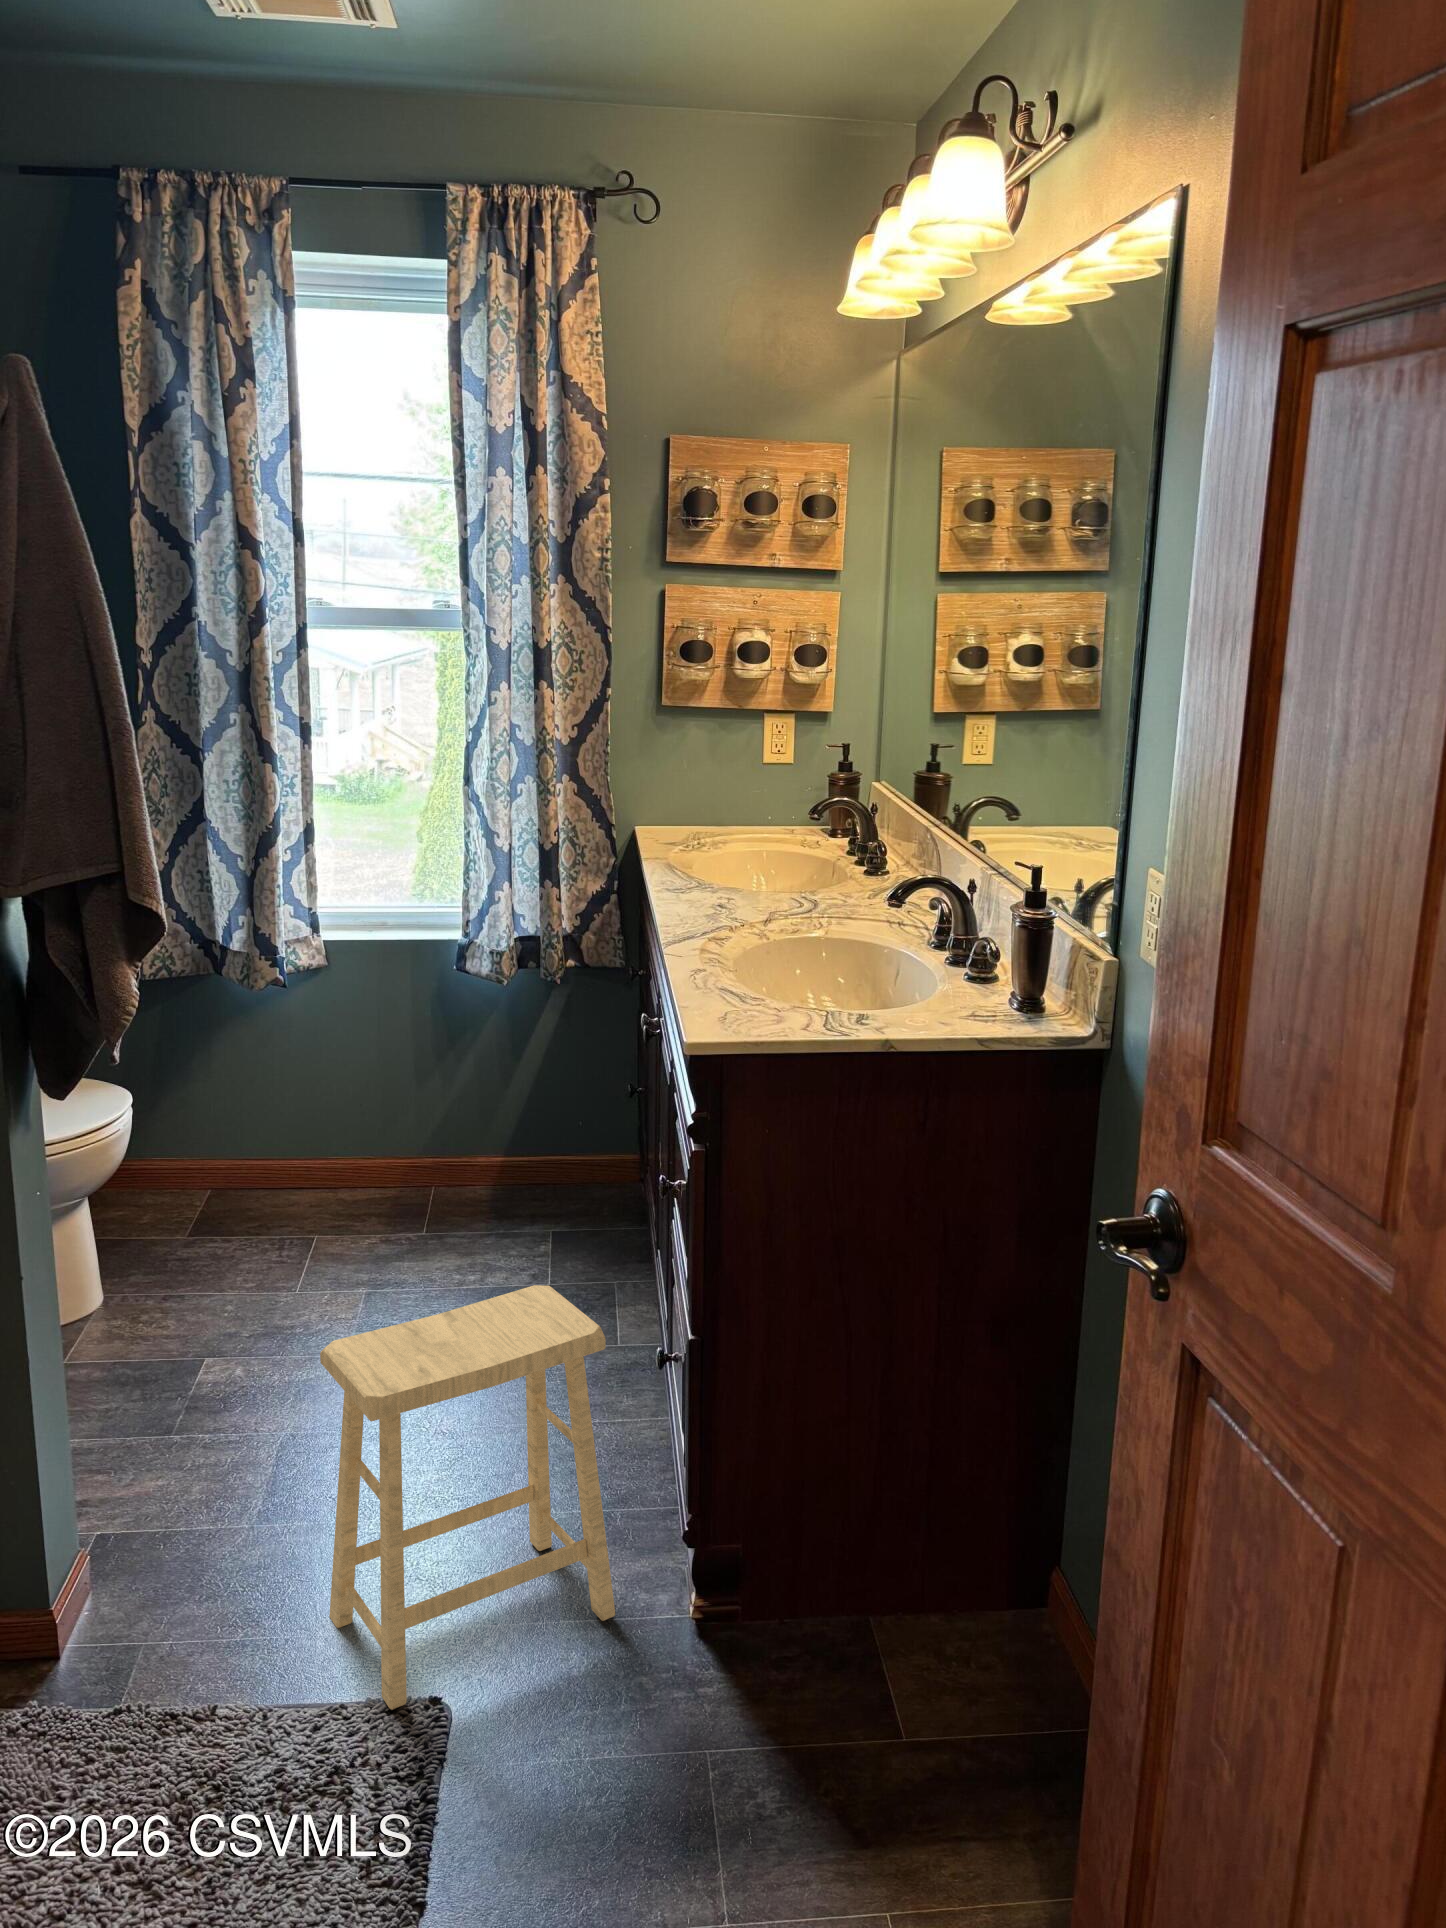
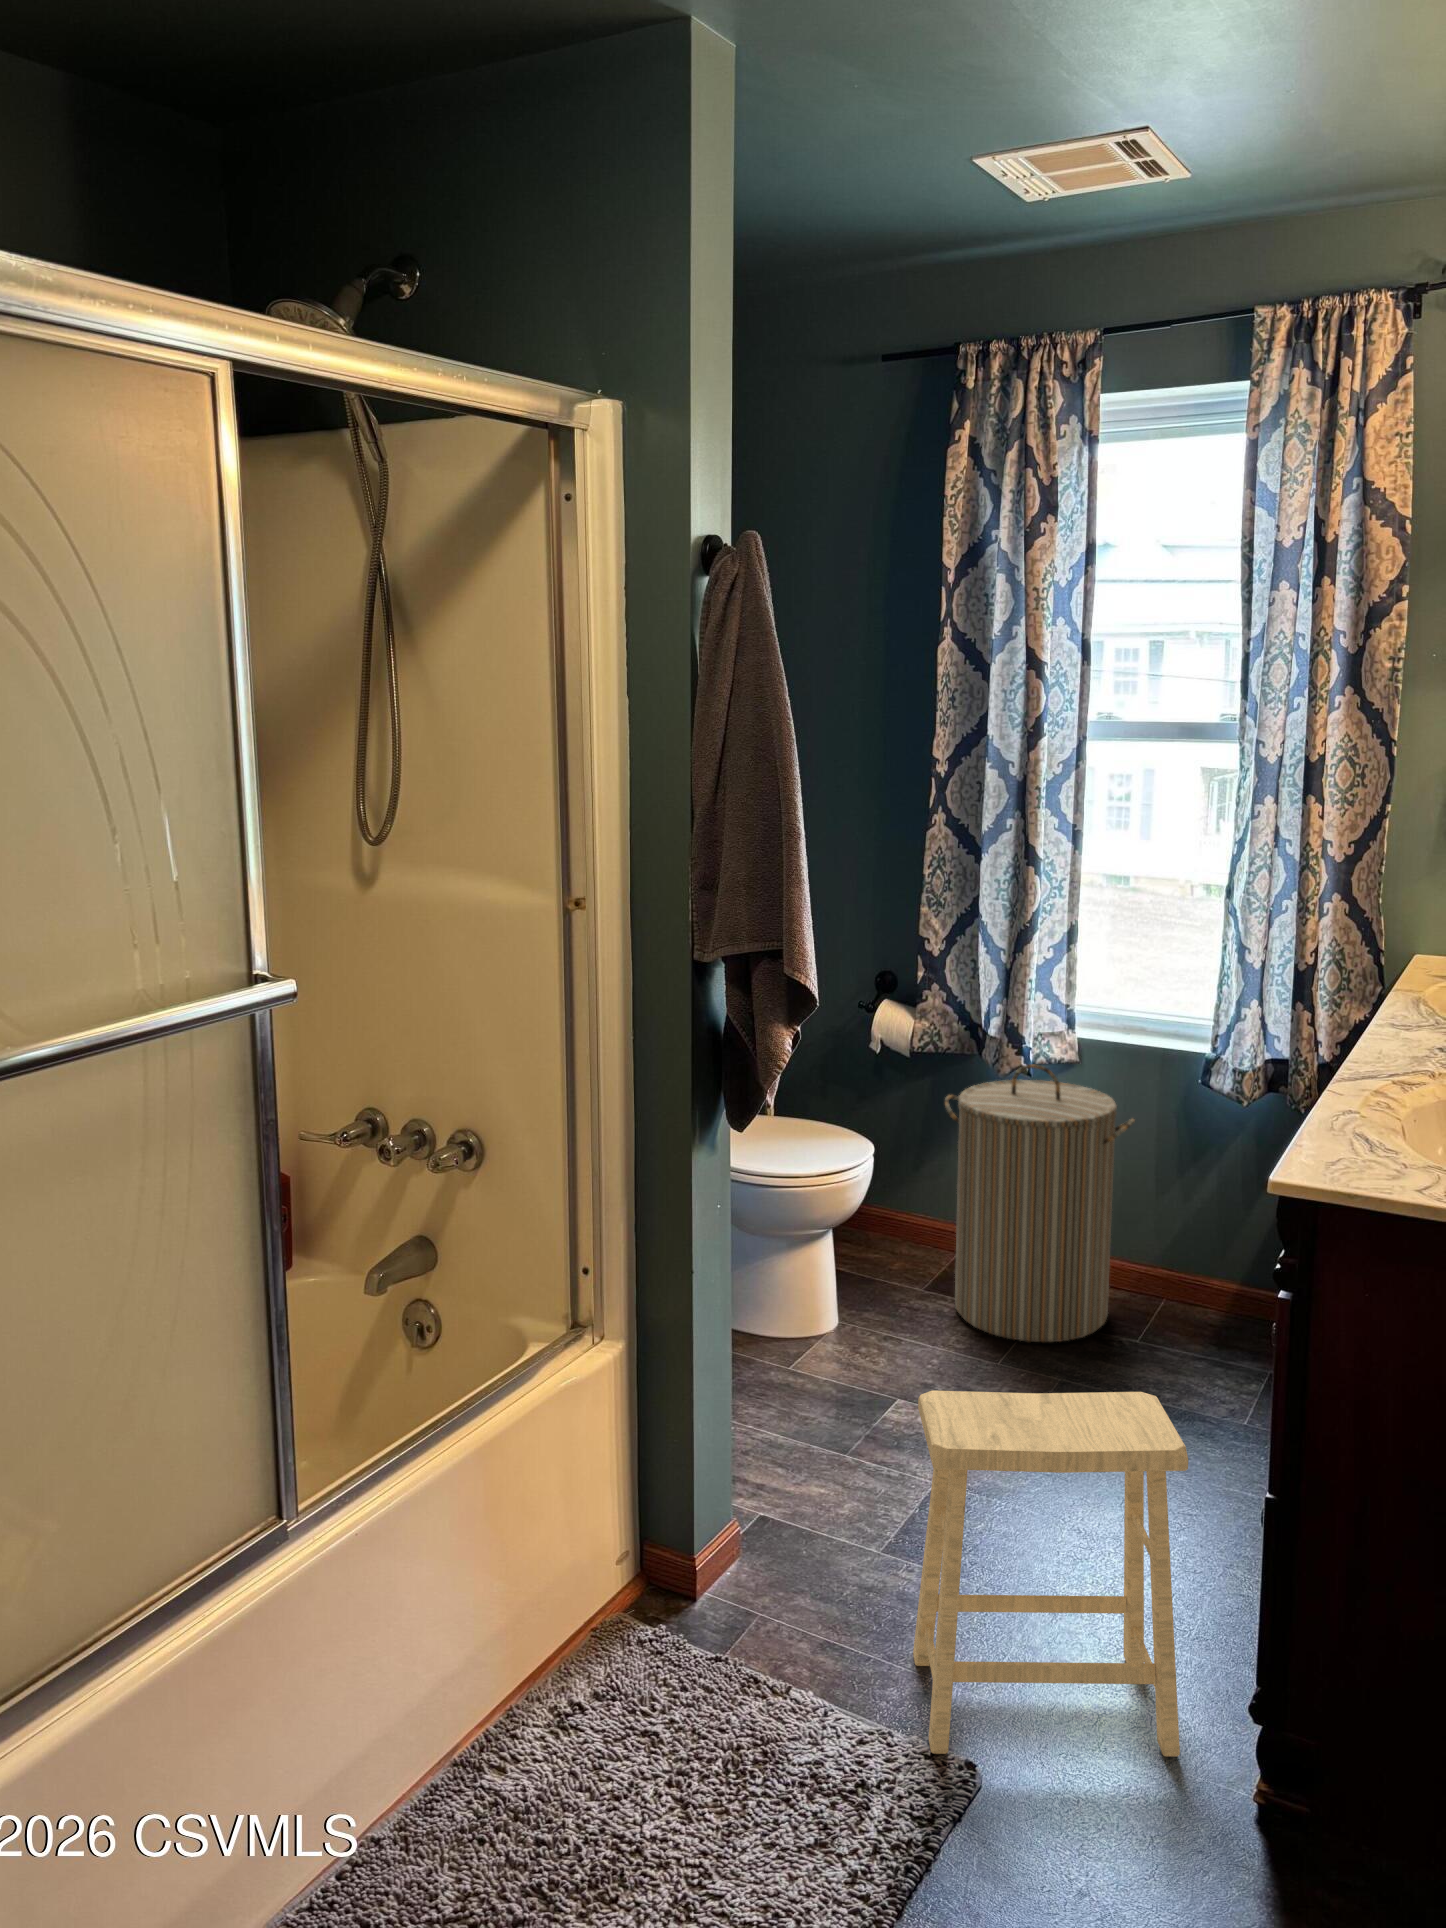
laundry hamper: none [189,975,398,1264] -> present [945,1064,1135,1342]

